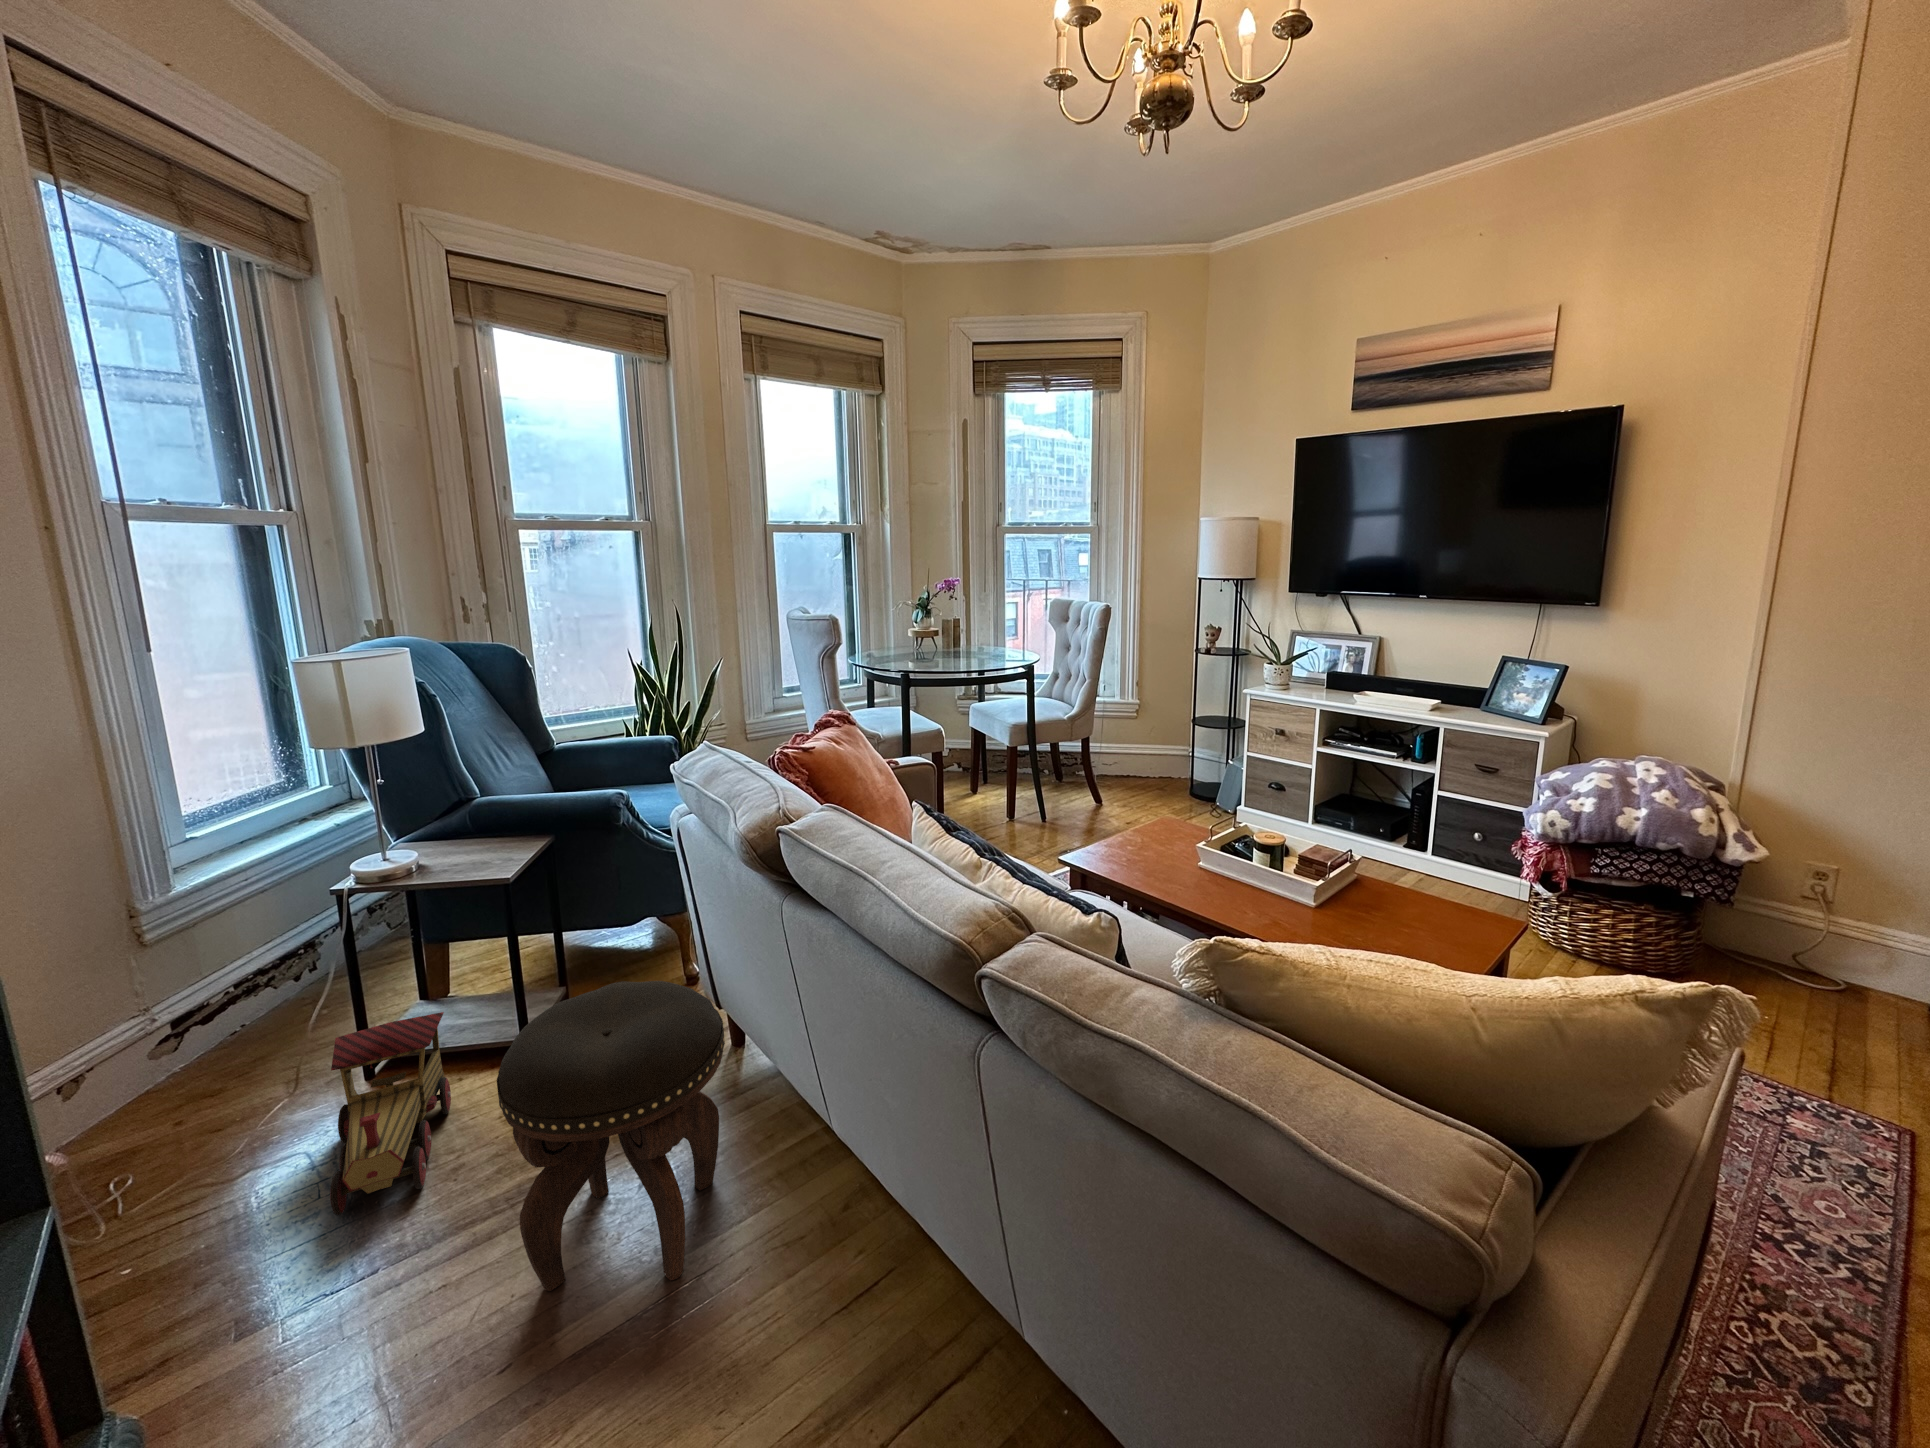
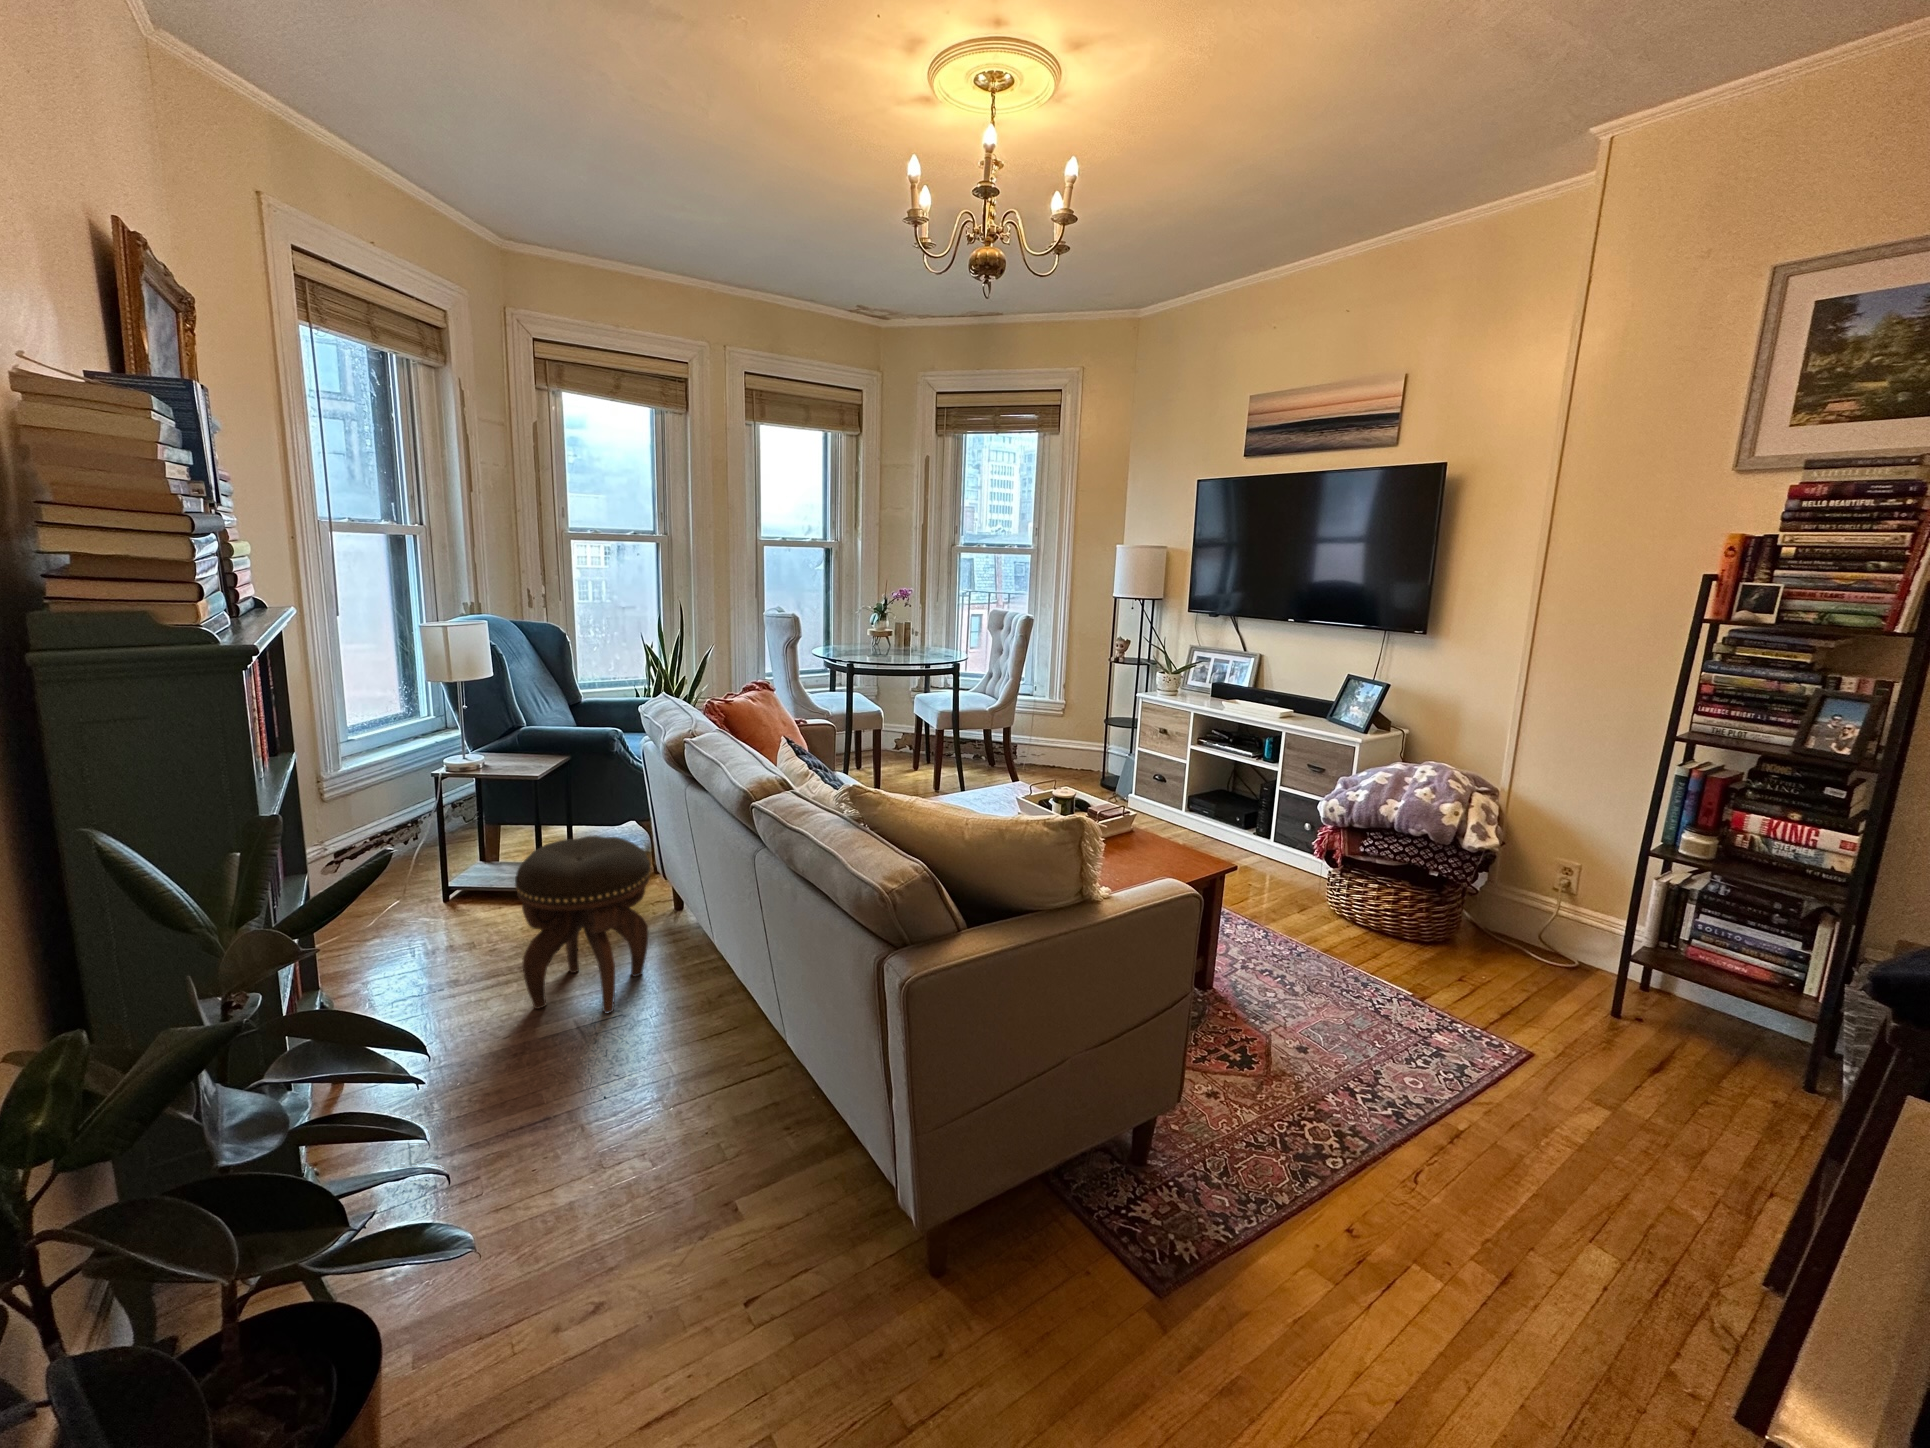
toy train: present [330,1012,451,1216] -> none [421,858,493,962]

